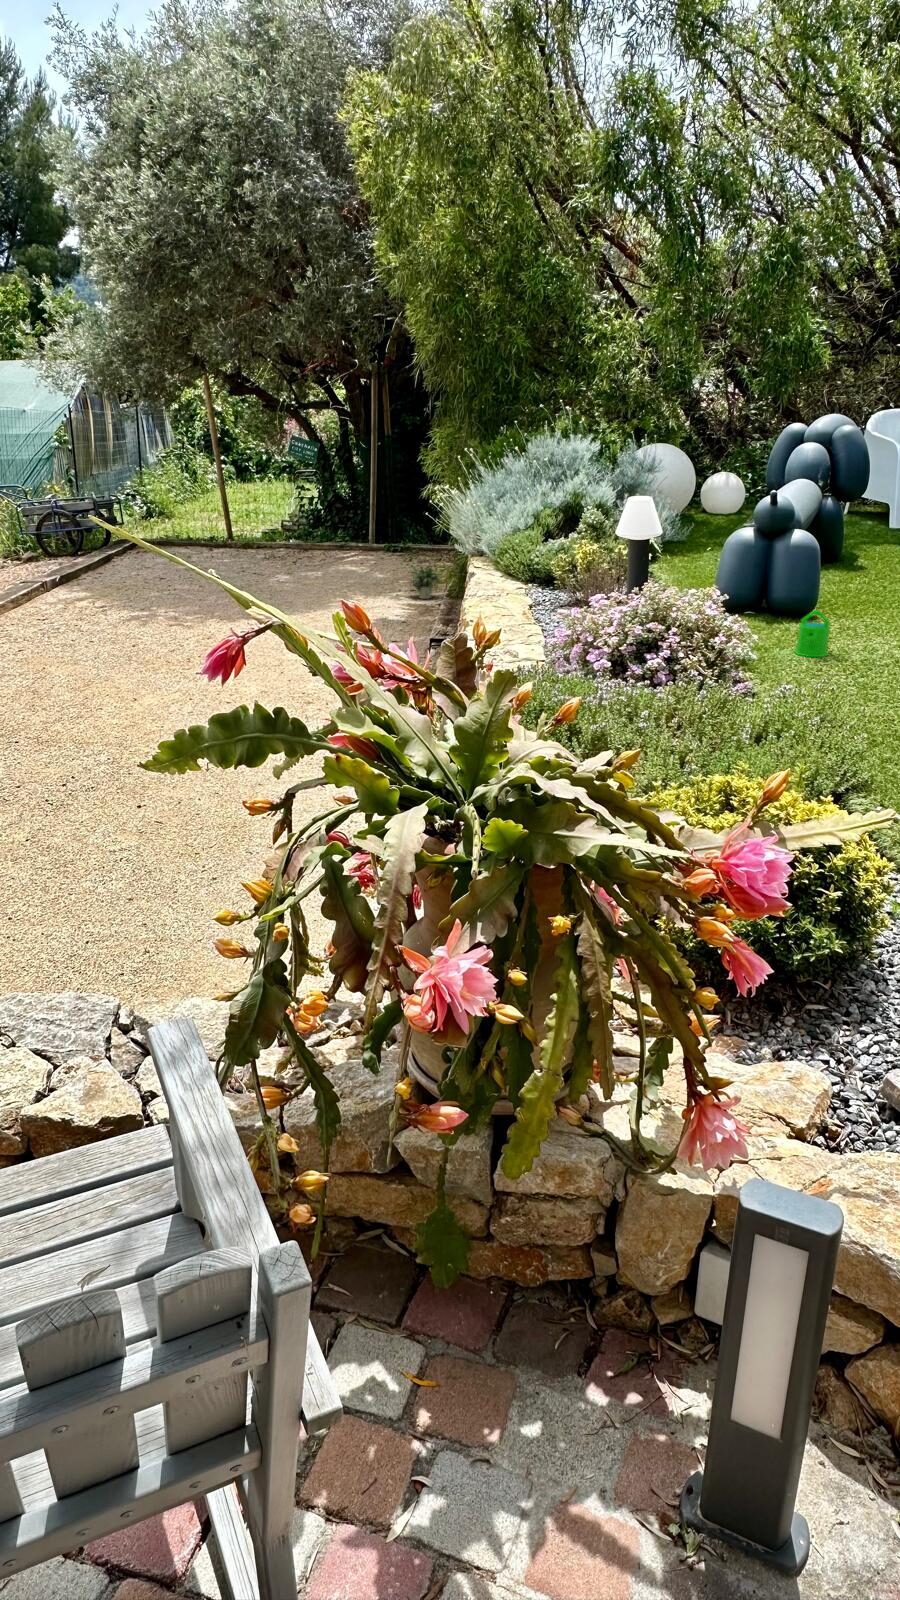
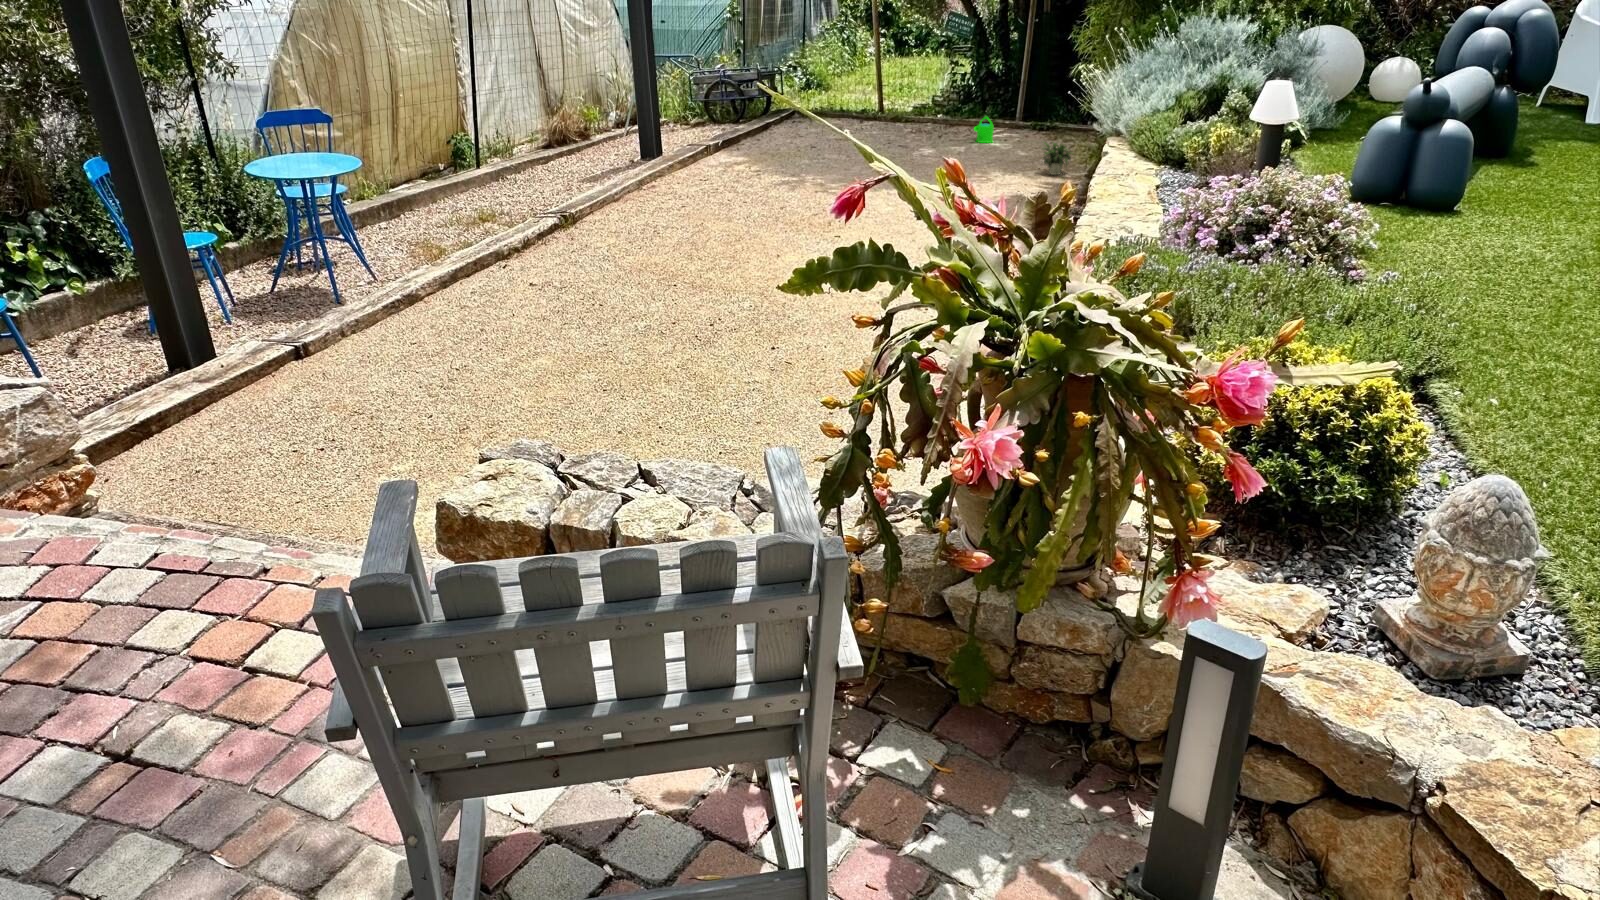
watering can: present [795,610,830,657] -> present [974,116,994,143]

